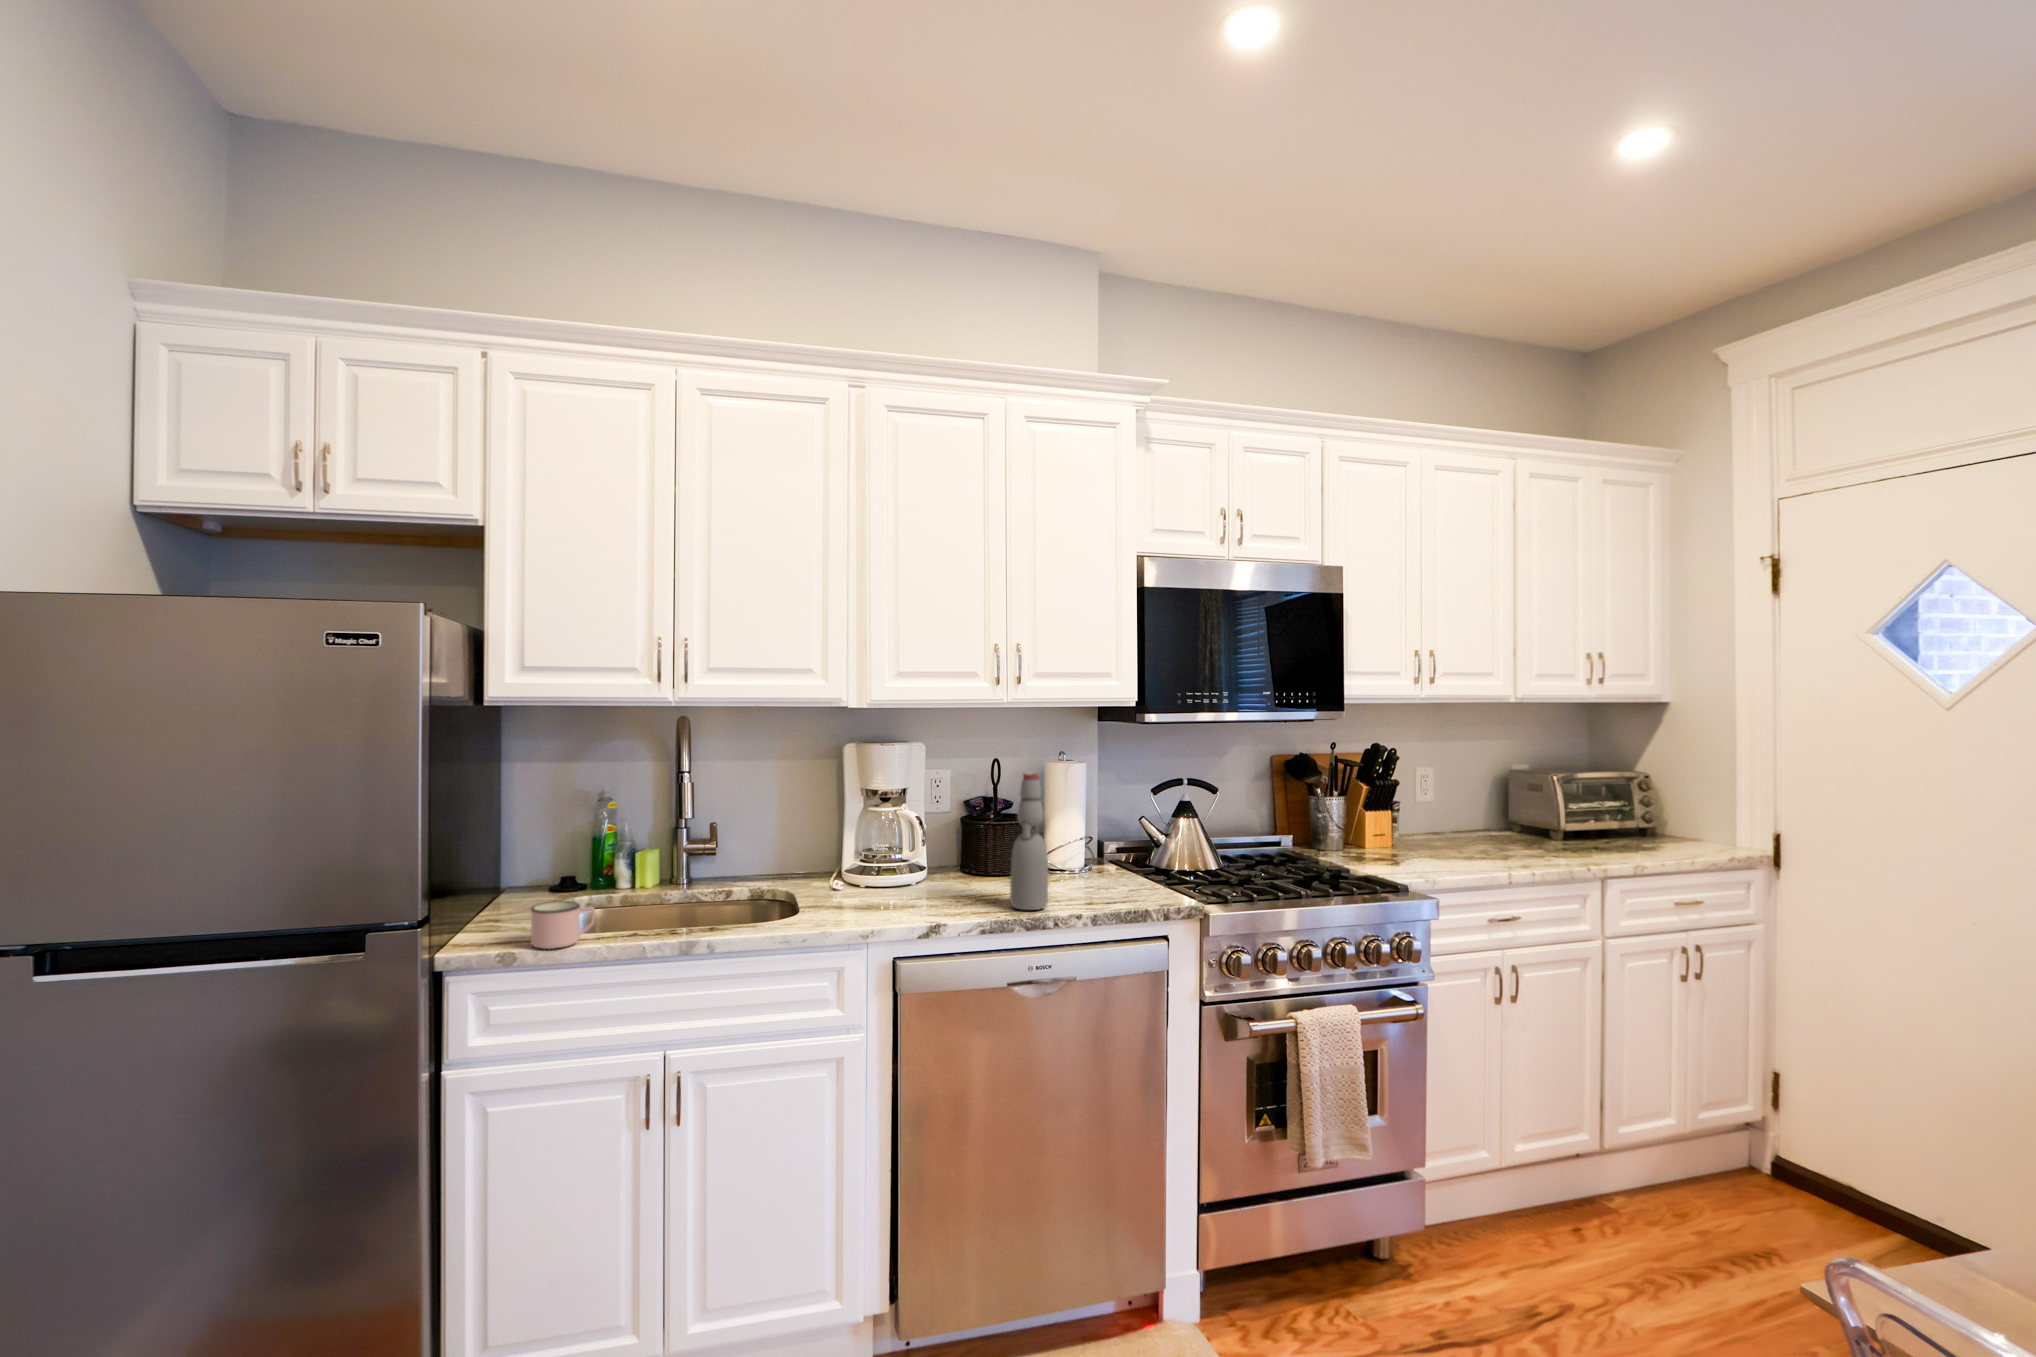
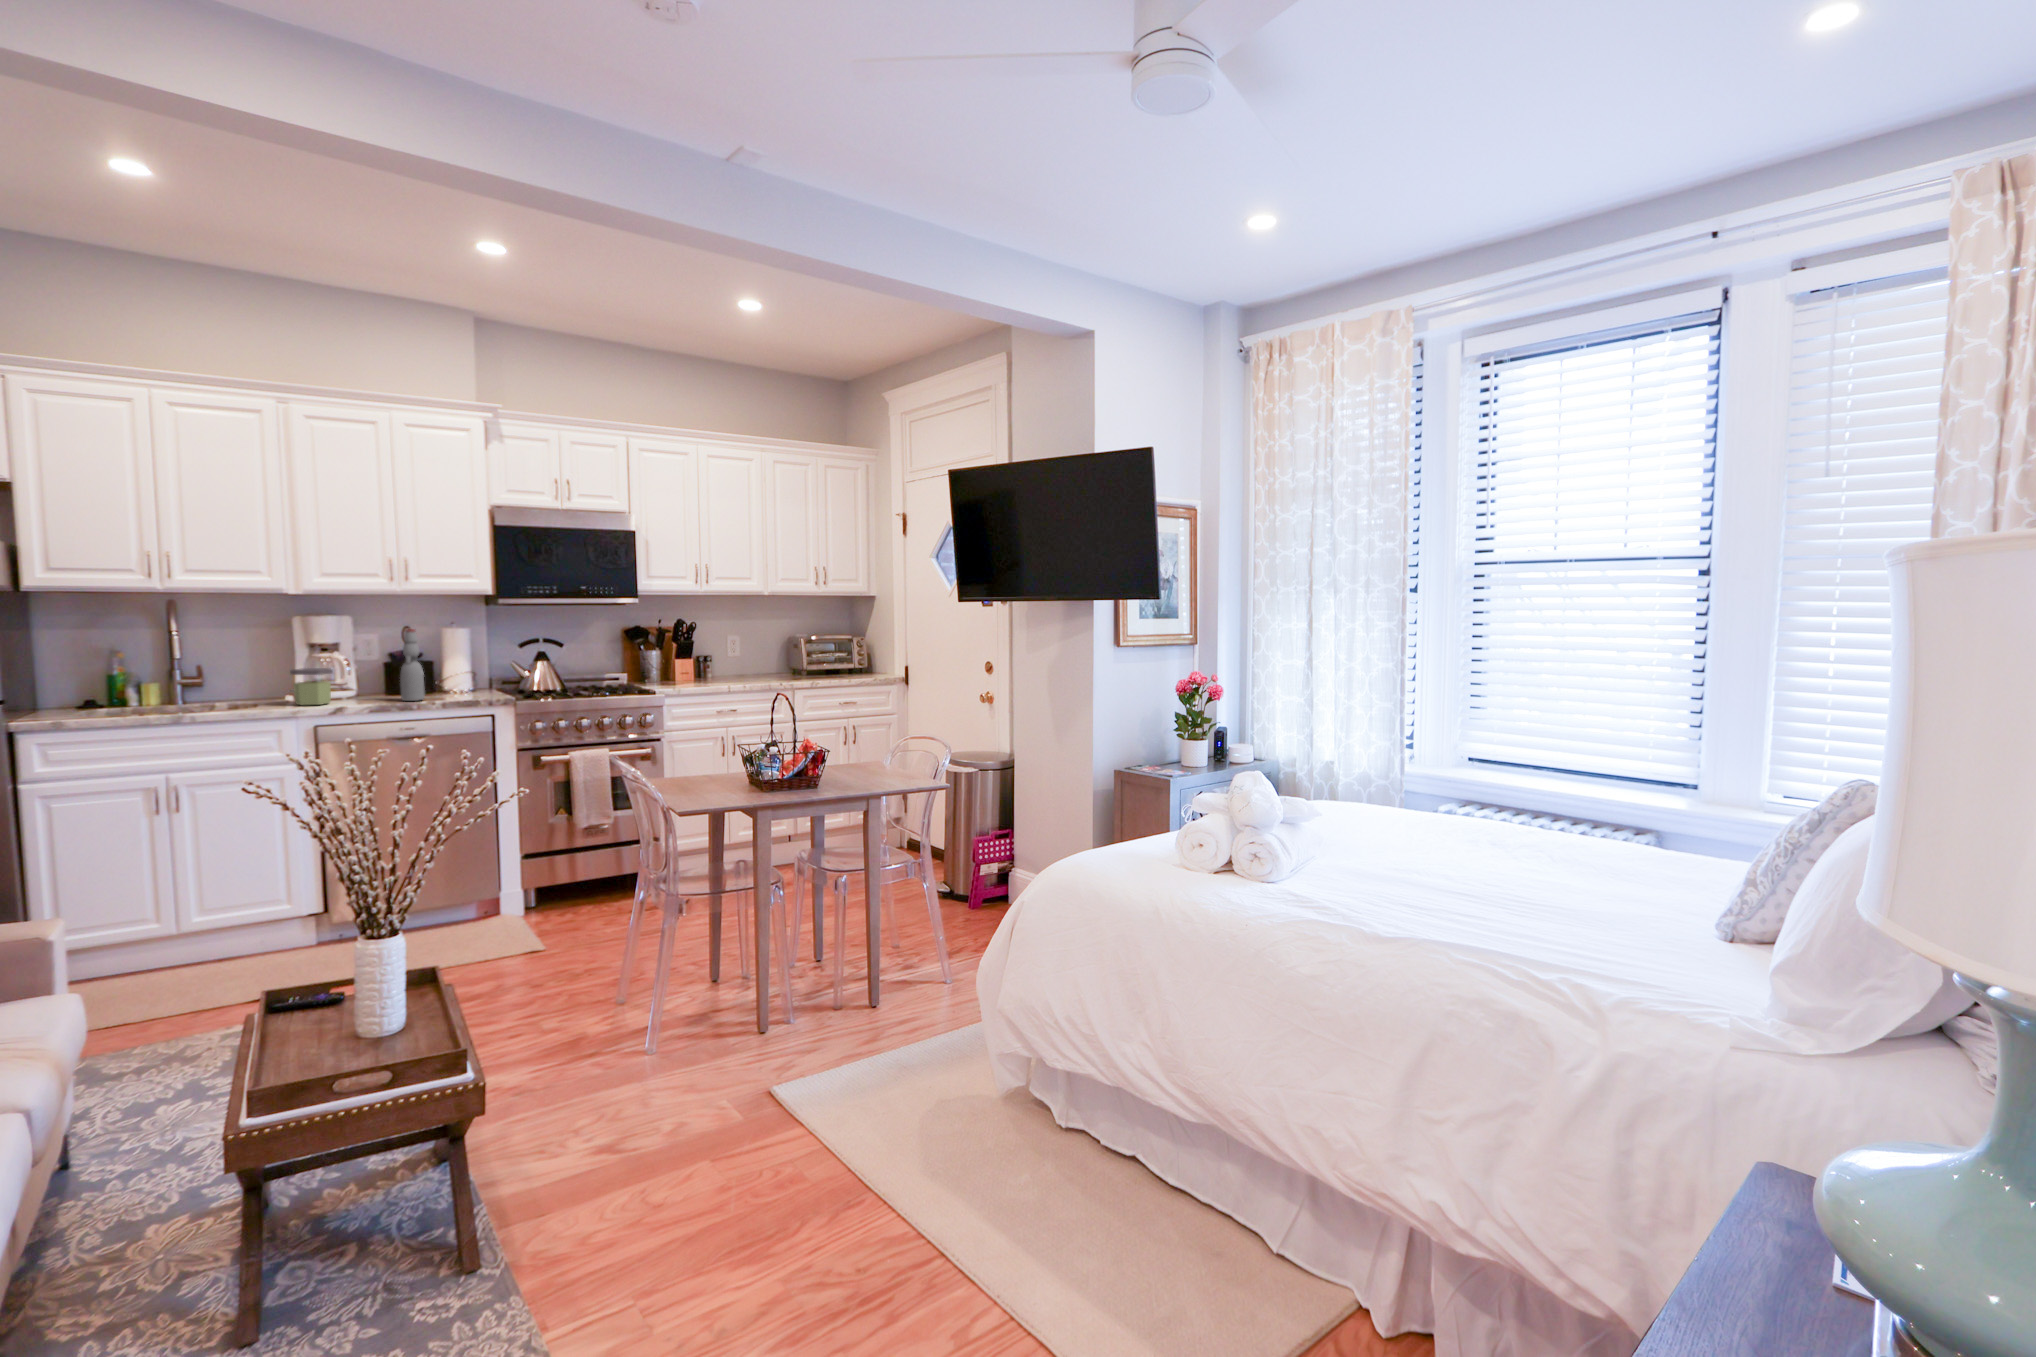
jar: none [846,842,912,917] -> present [290,668,333,705]
mug: present [531,901,595,949] -> none [71,697,117,720]

